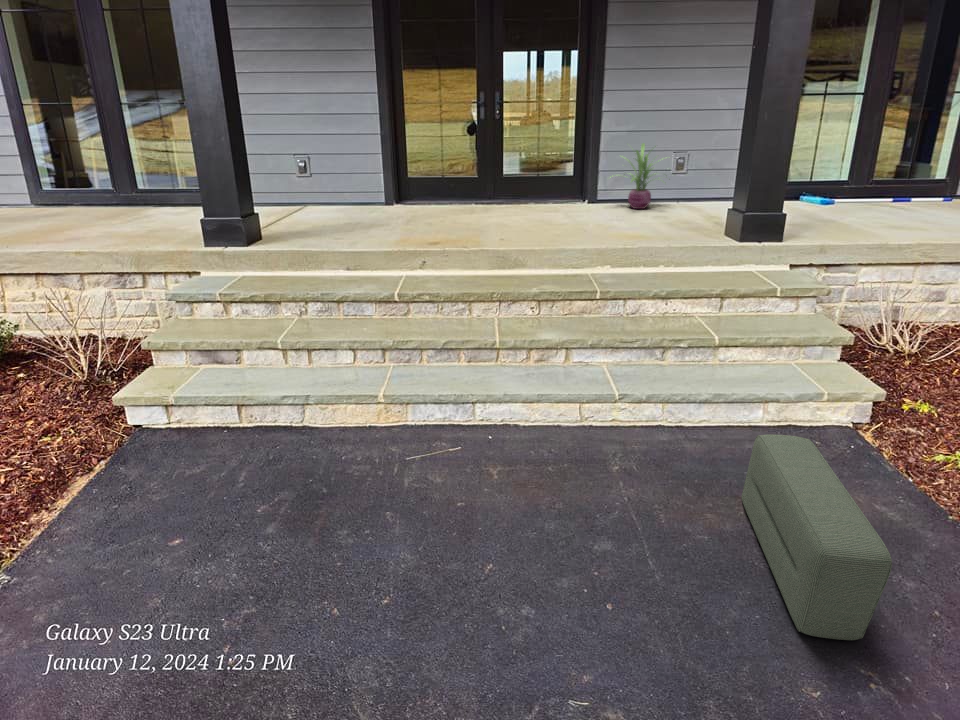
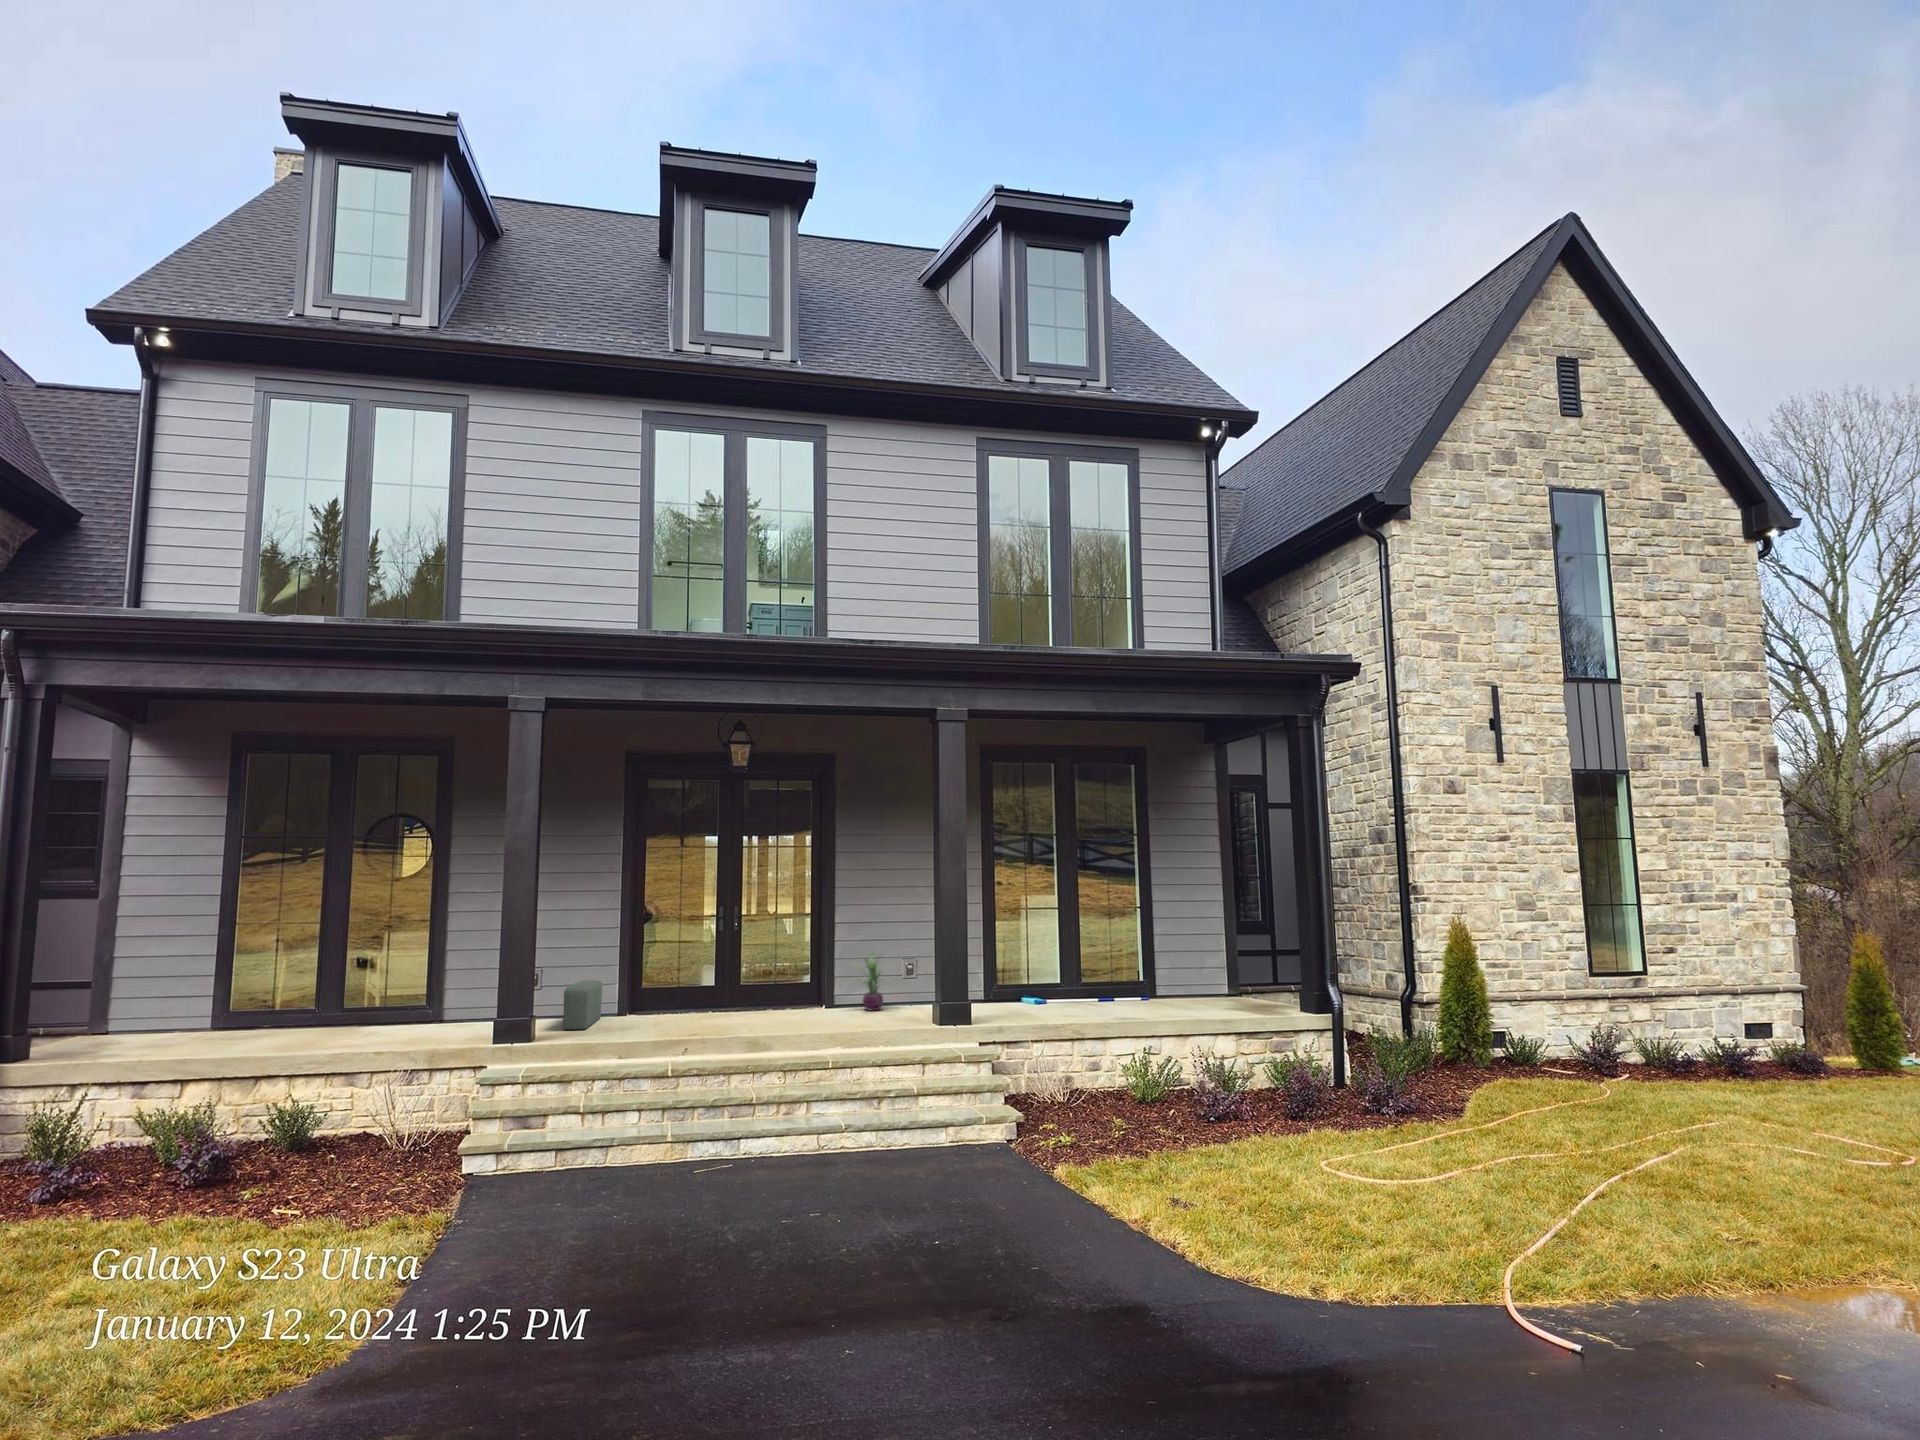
pouf: present [741,434,892,640] -> present [563,980,602,1030]

